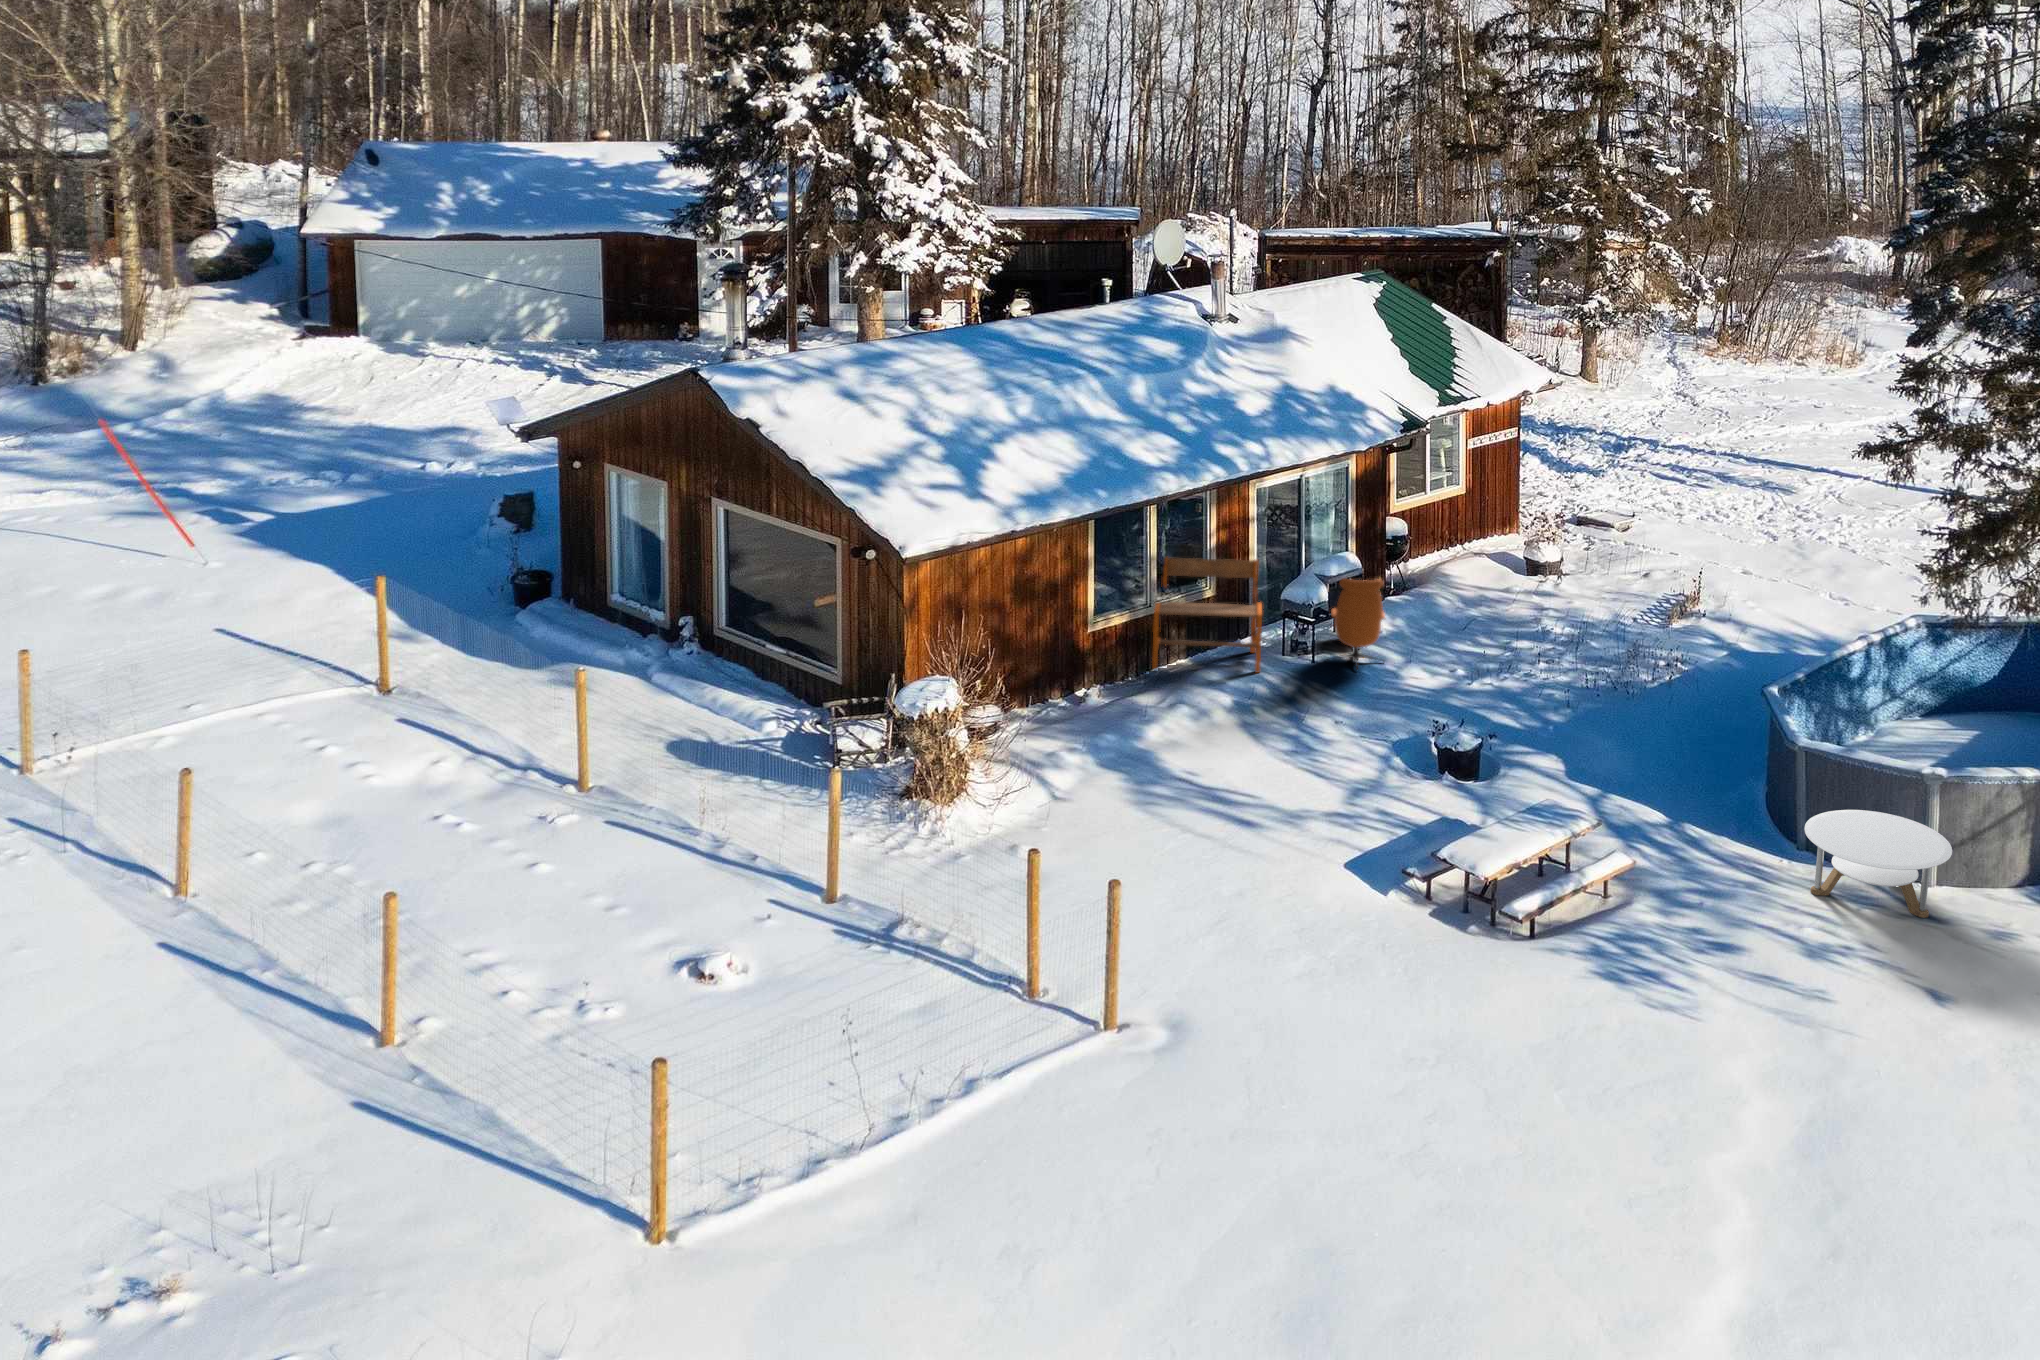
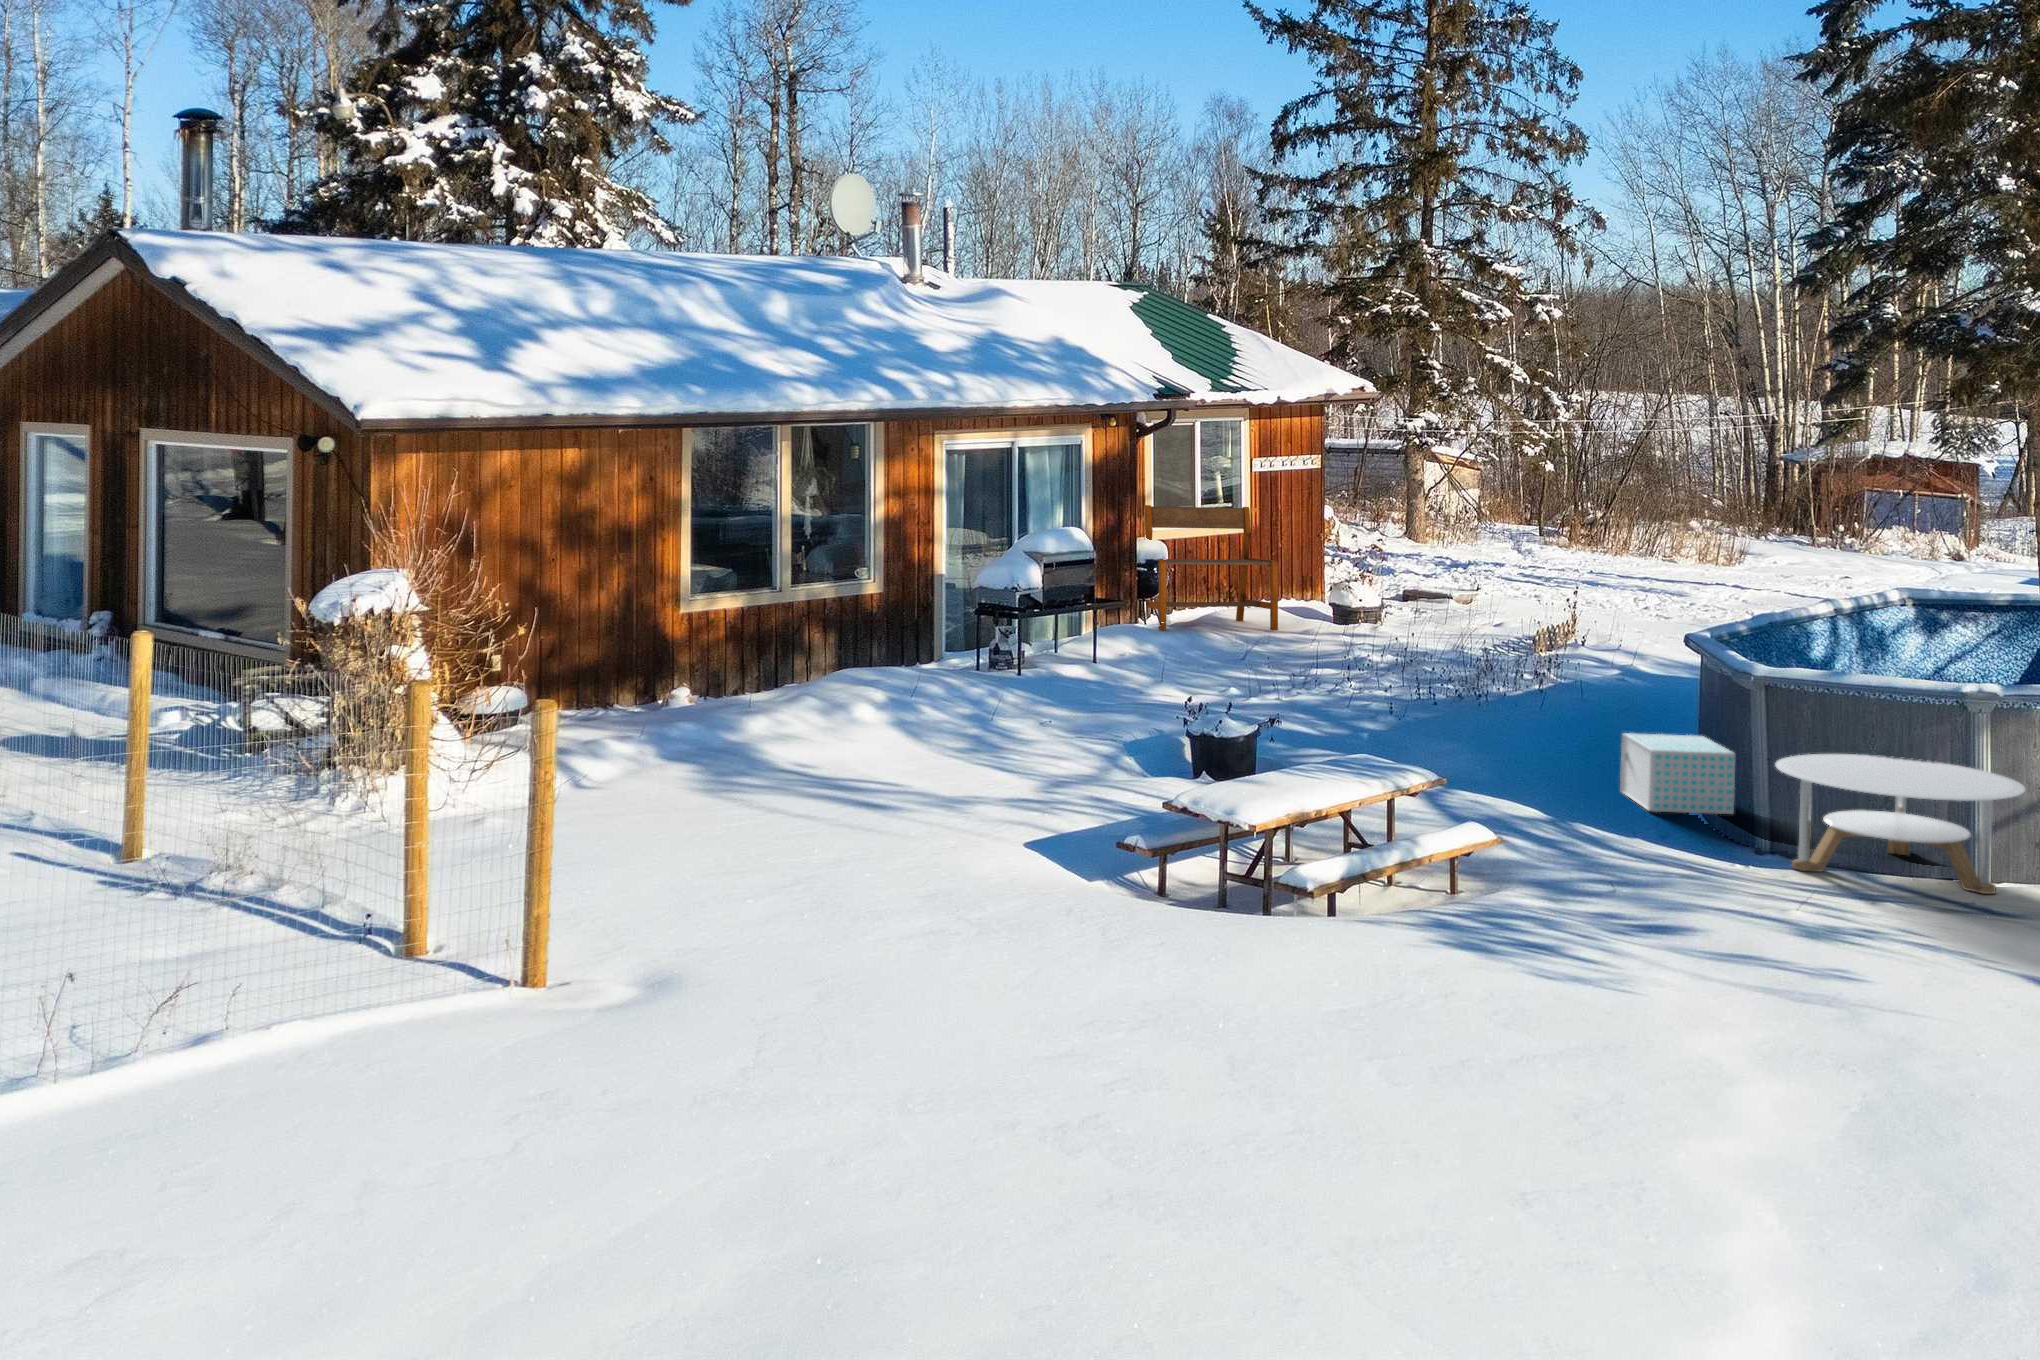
bench: present [1152,558,1262,672] -> present [1144,505,1278,631]
lounge chair: present [1331,578,1385,668] -> none [1034,541,1121,685]
storage box: none [1714,768,1786,829] -> present [1620,733,1735,814]

